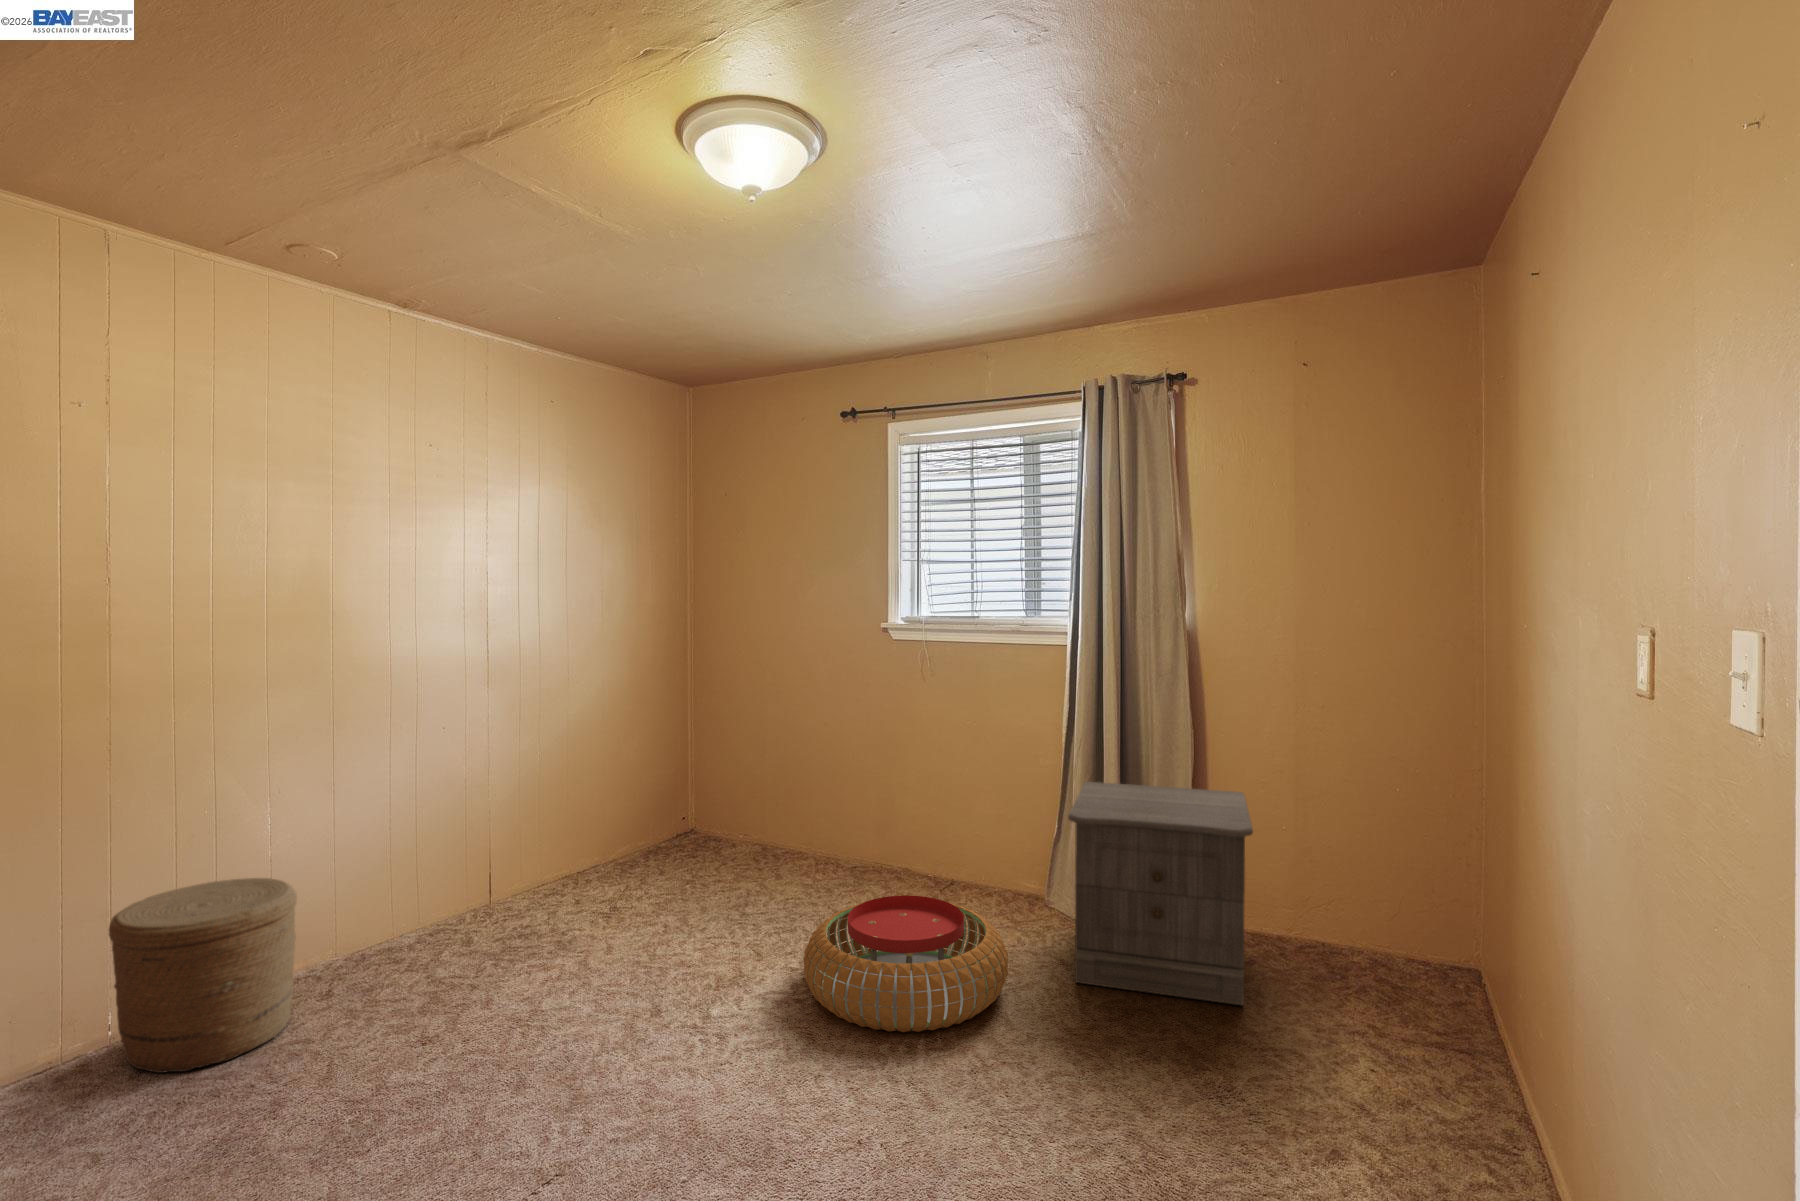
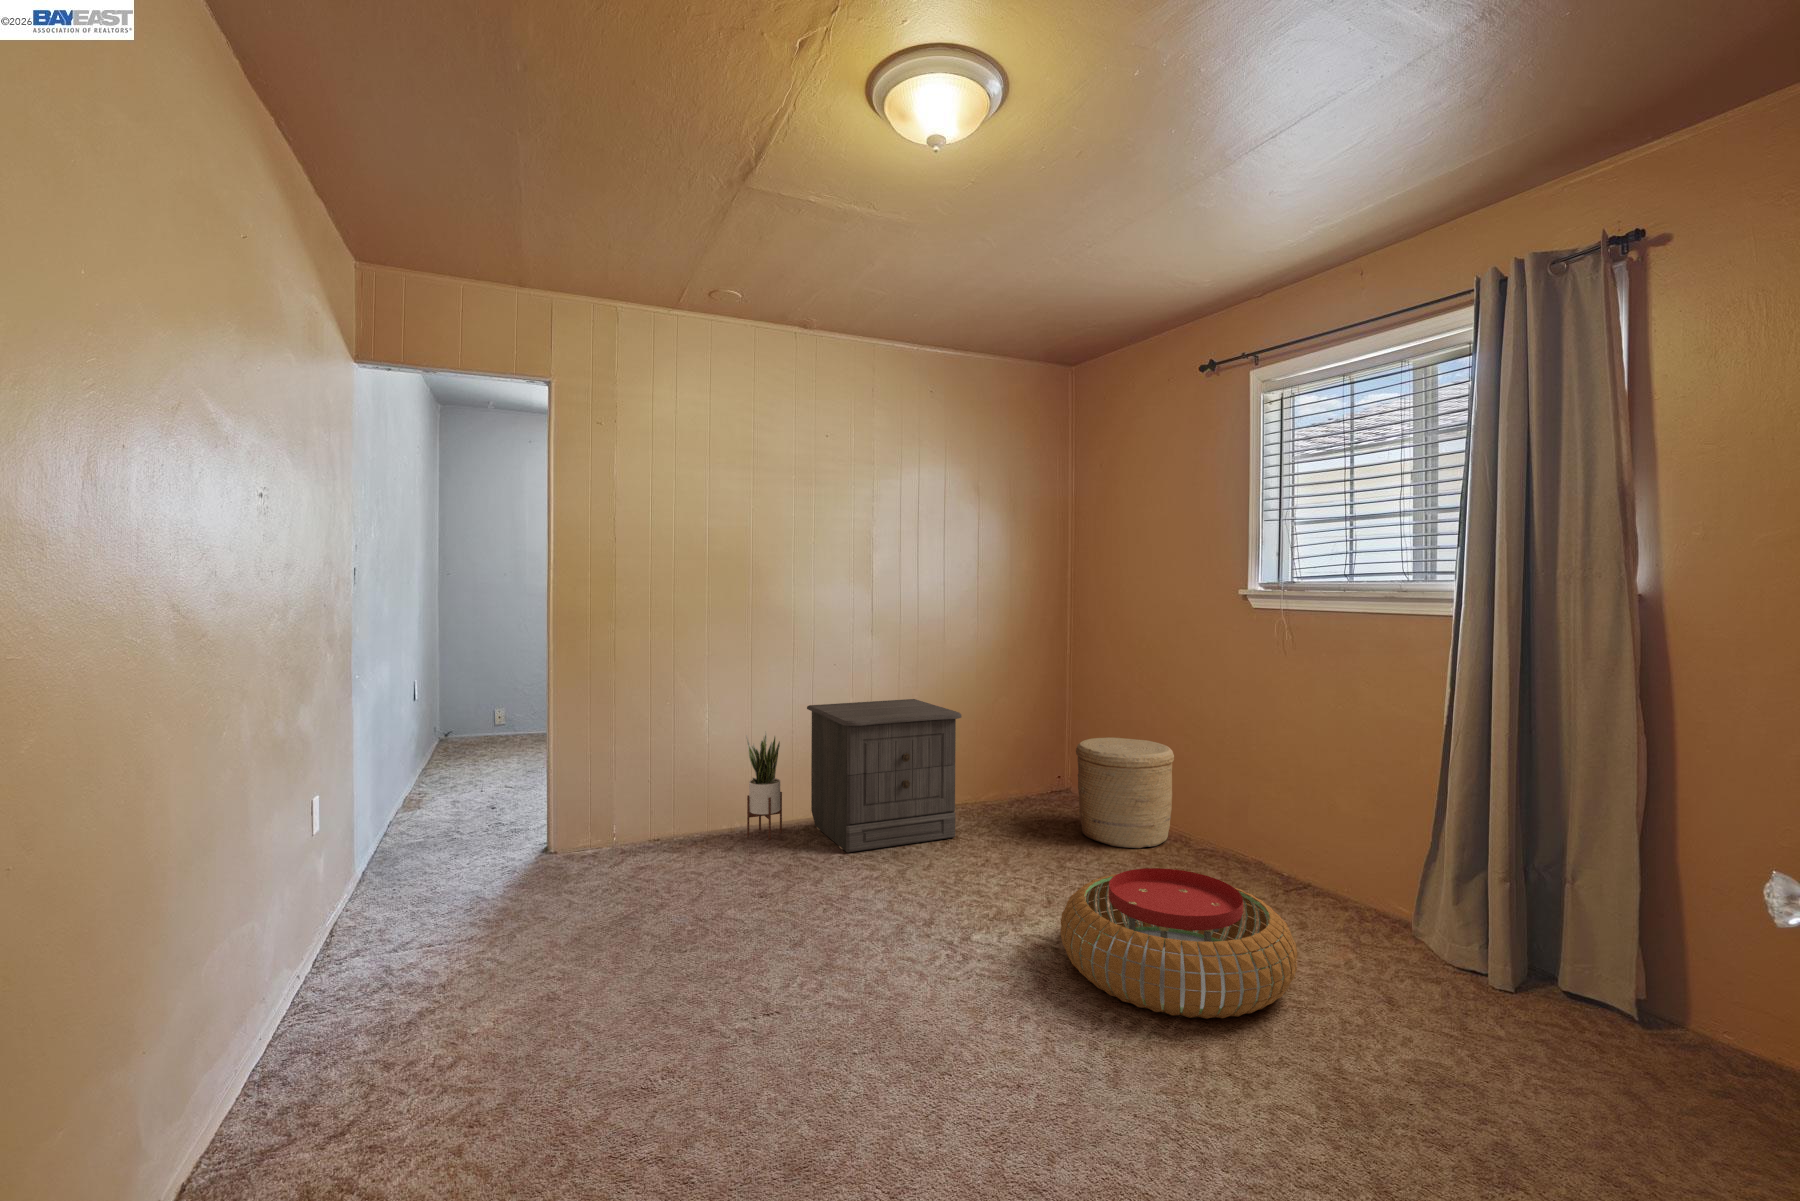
nightstand: present [1068,782,1253,1005] -> present [807,699,962,852]
potted plant: none [335,828,383,972] -> present [746,731,782,840]
woven basket: present [108,878,297,1073] -> present [1076,737,1174,848]

